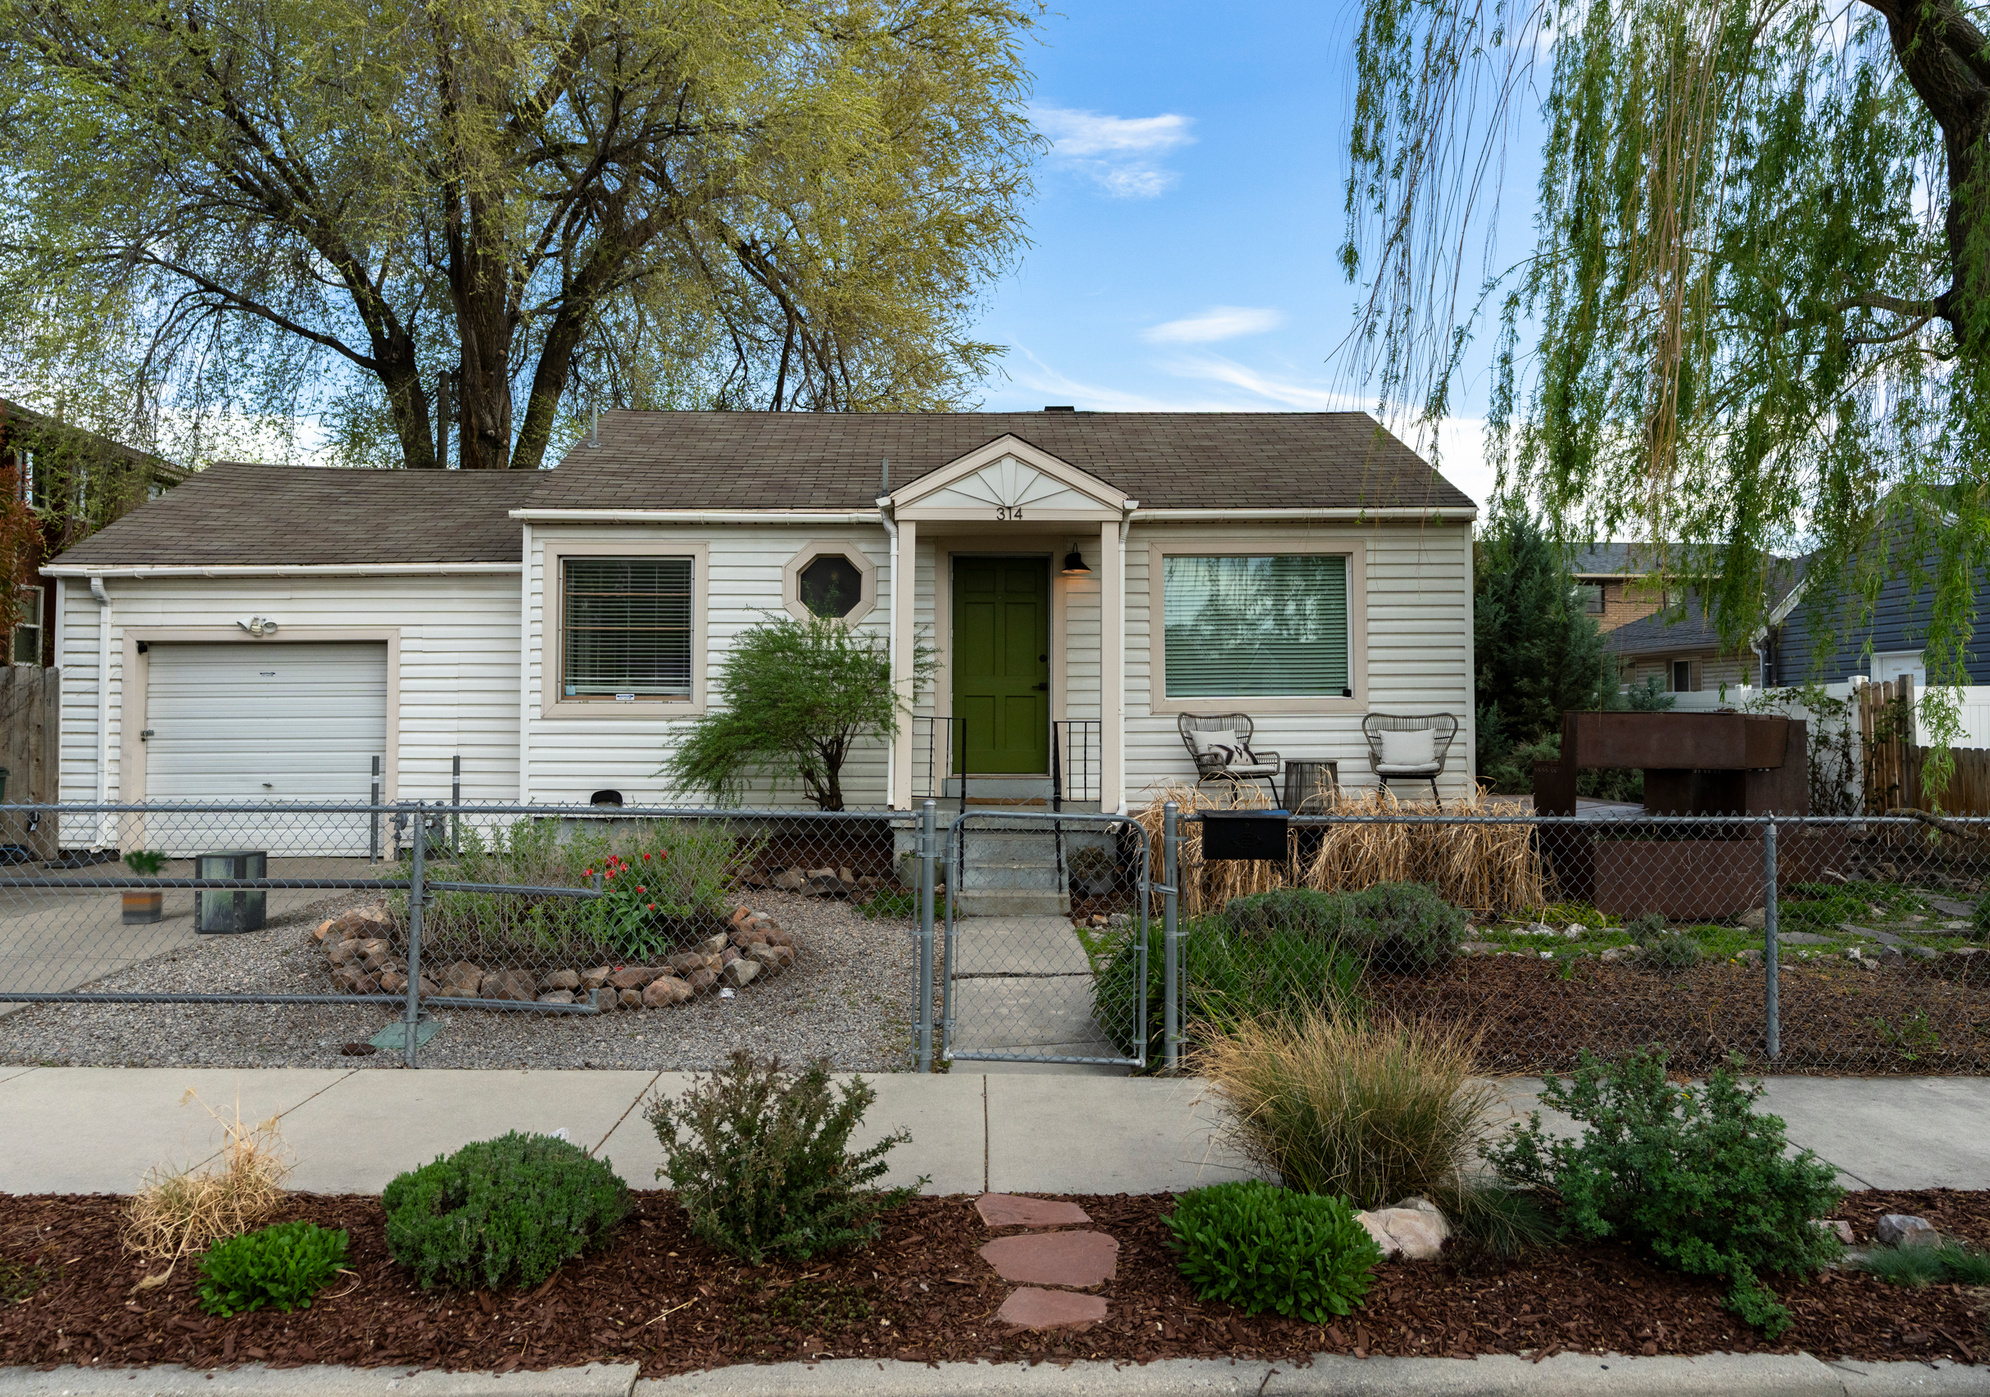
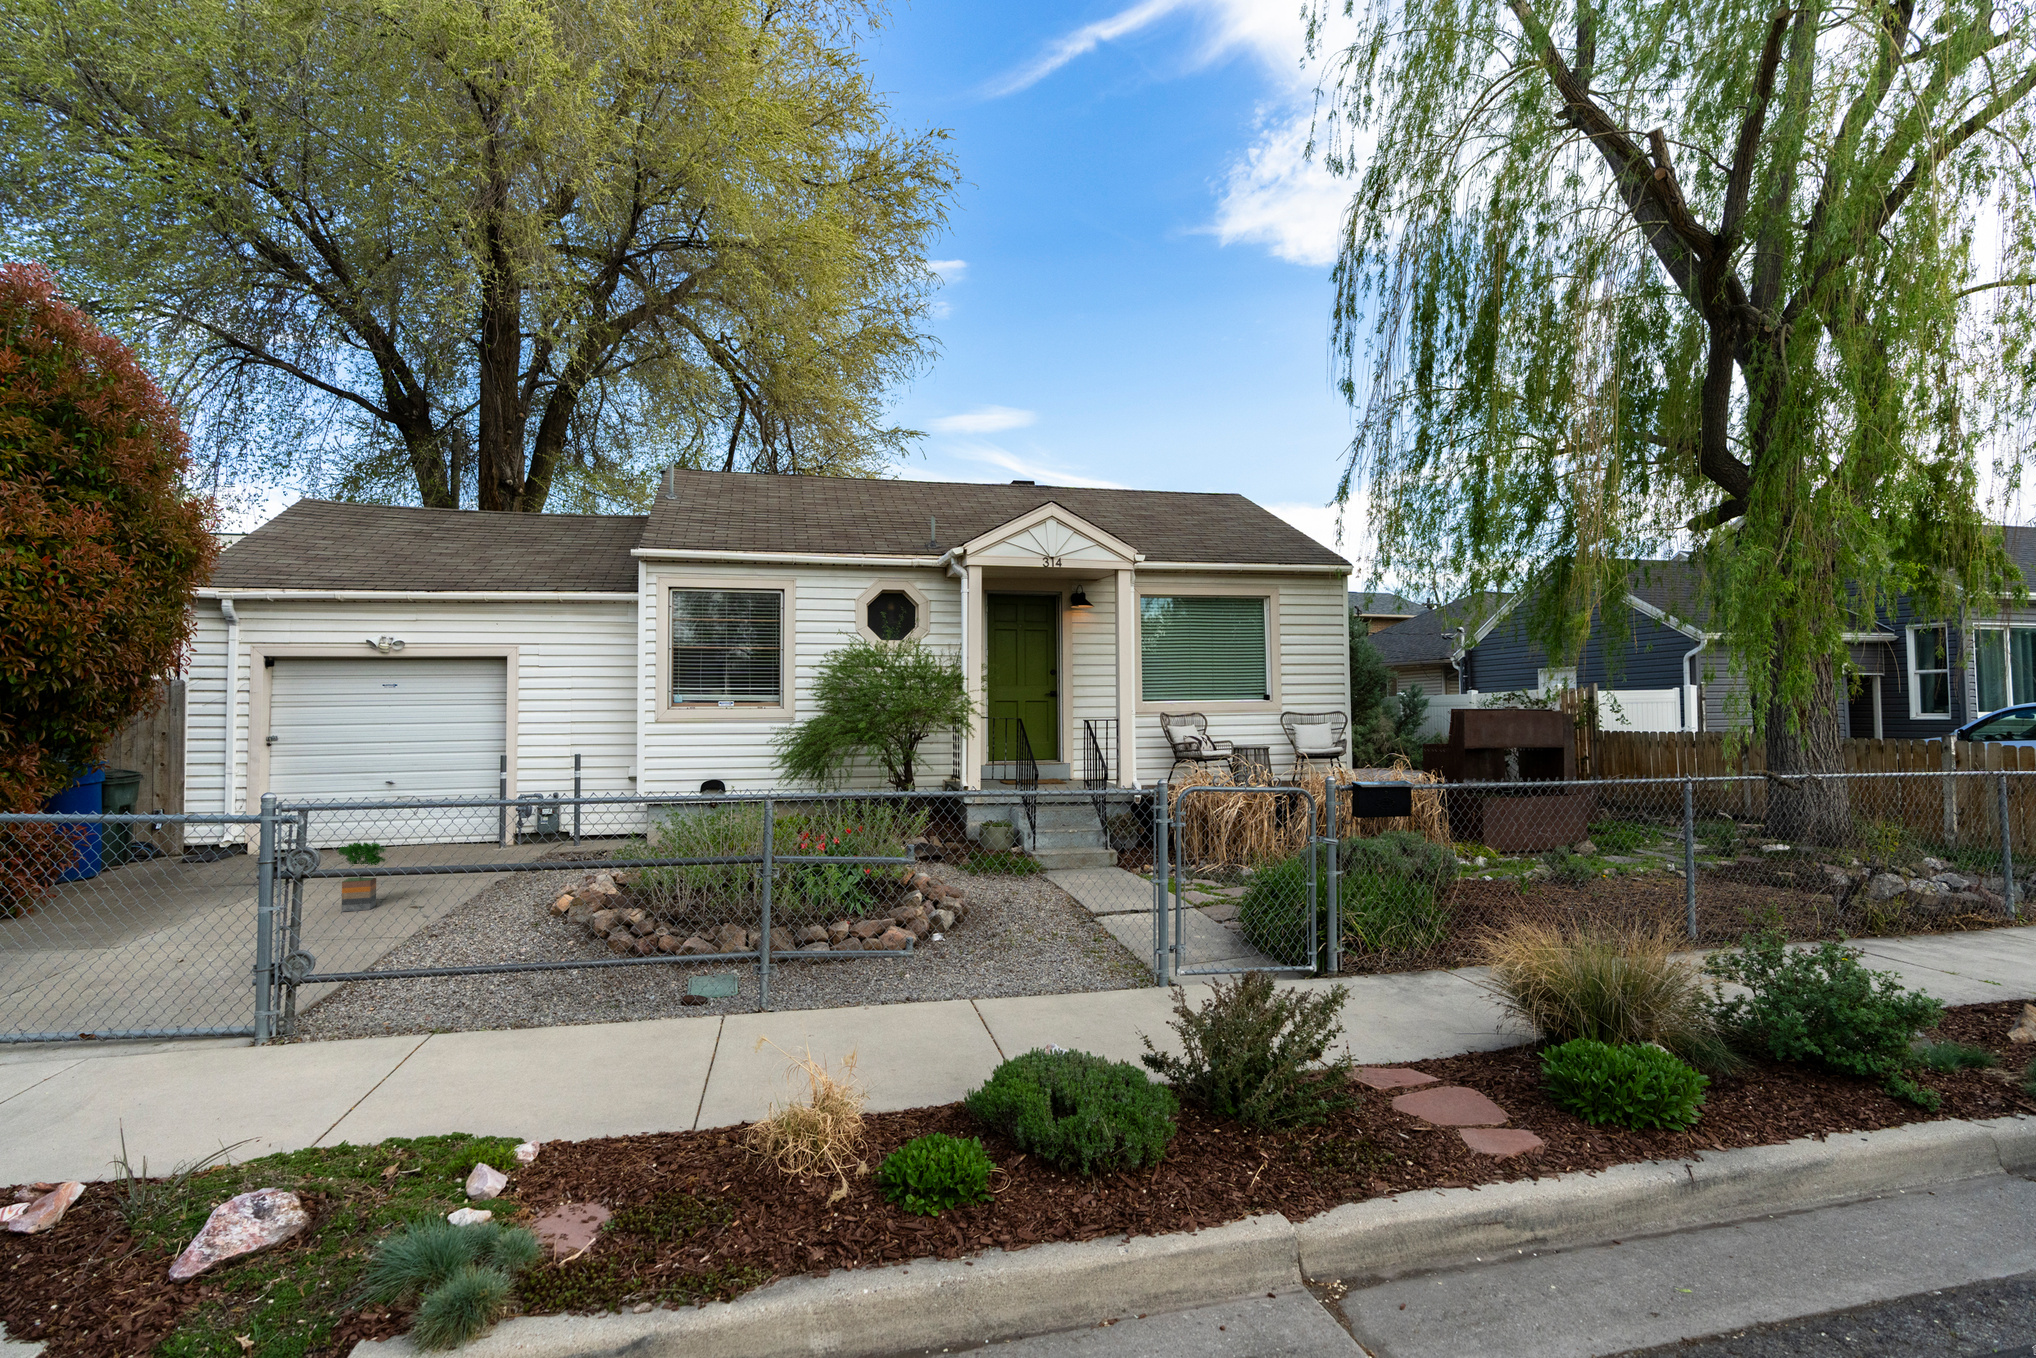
storage box: present [195,851,267,934] -> none [433,840,492,917]

